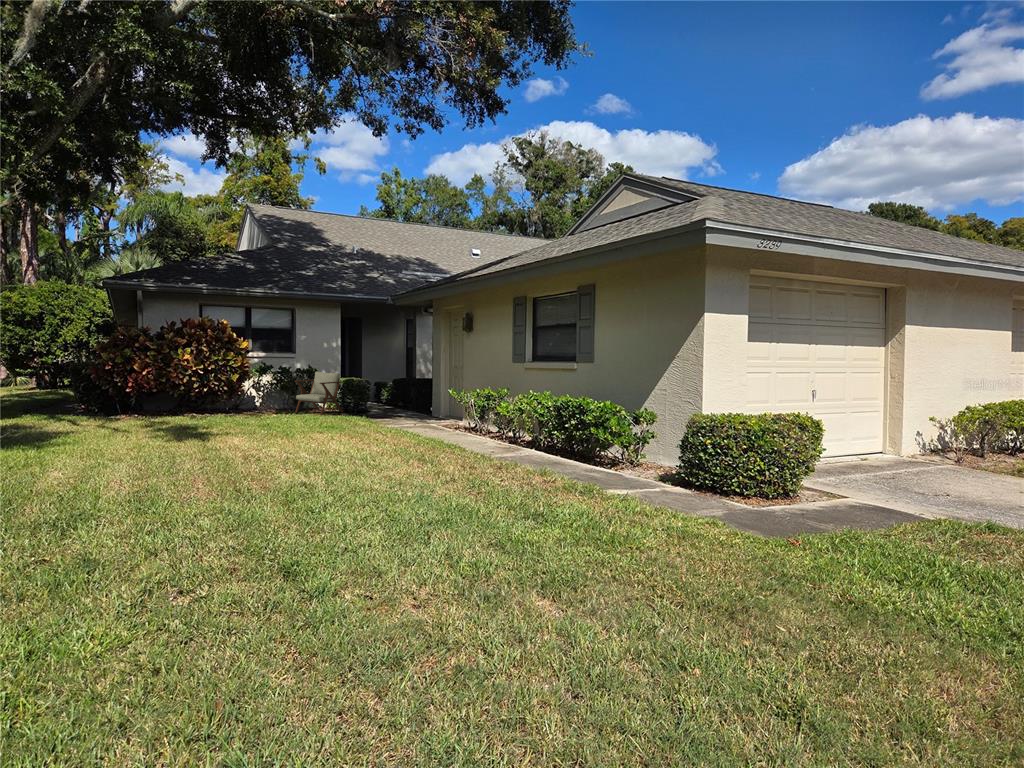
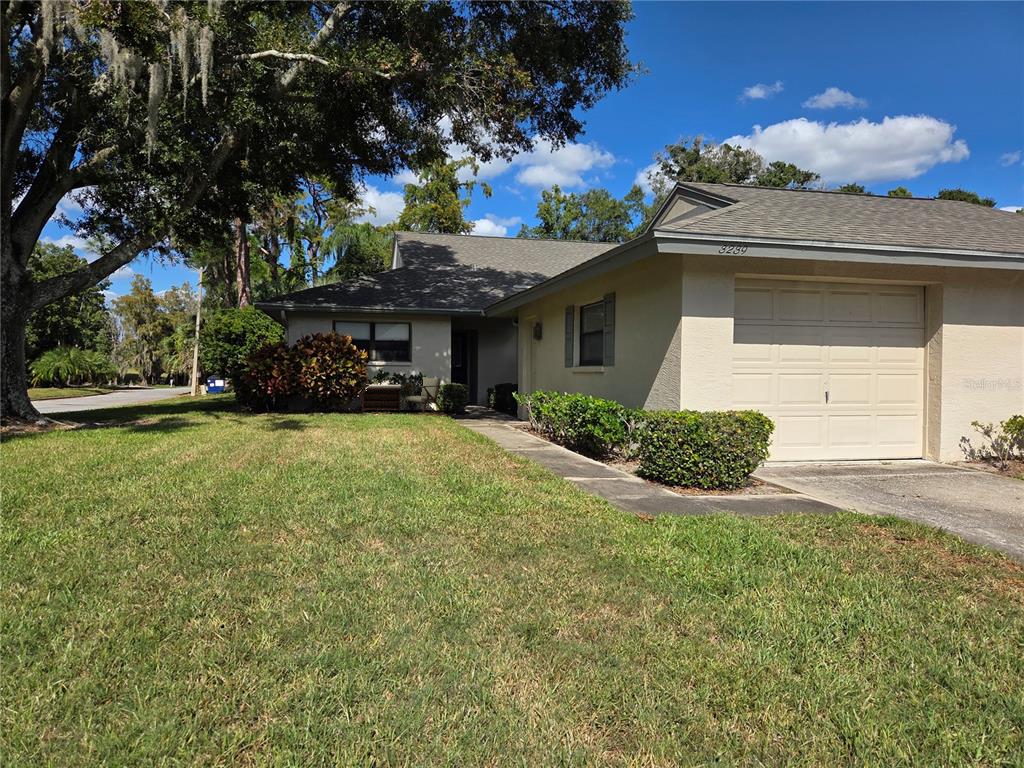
bench: none [239,381,292,414] -> present [362,385,402,411]

